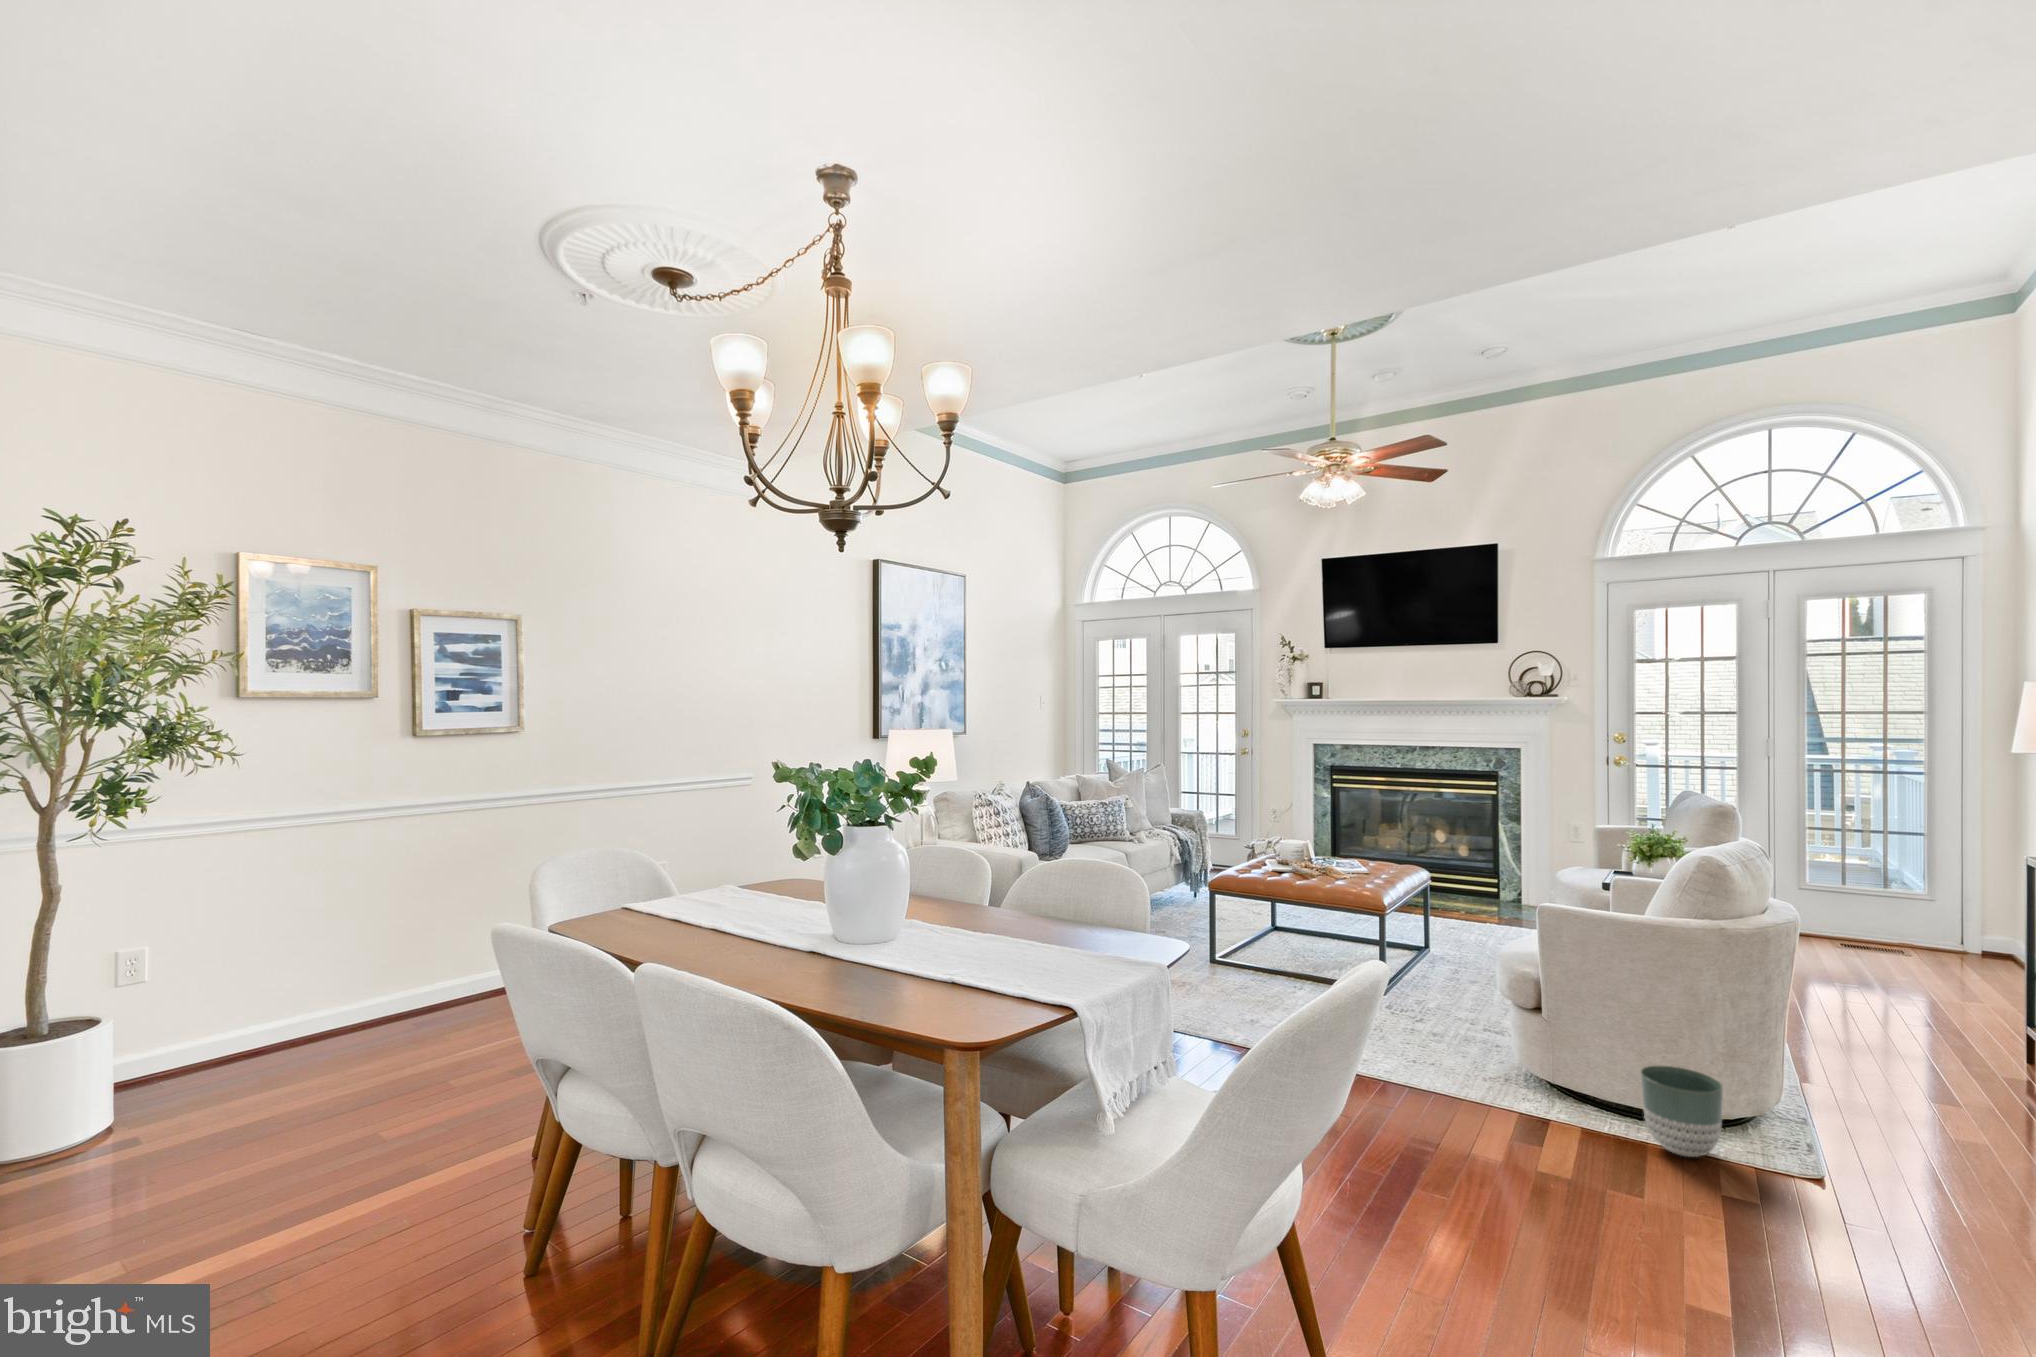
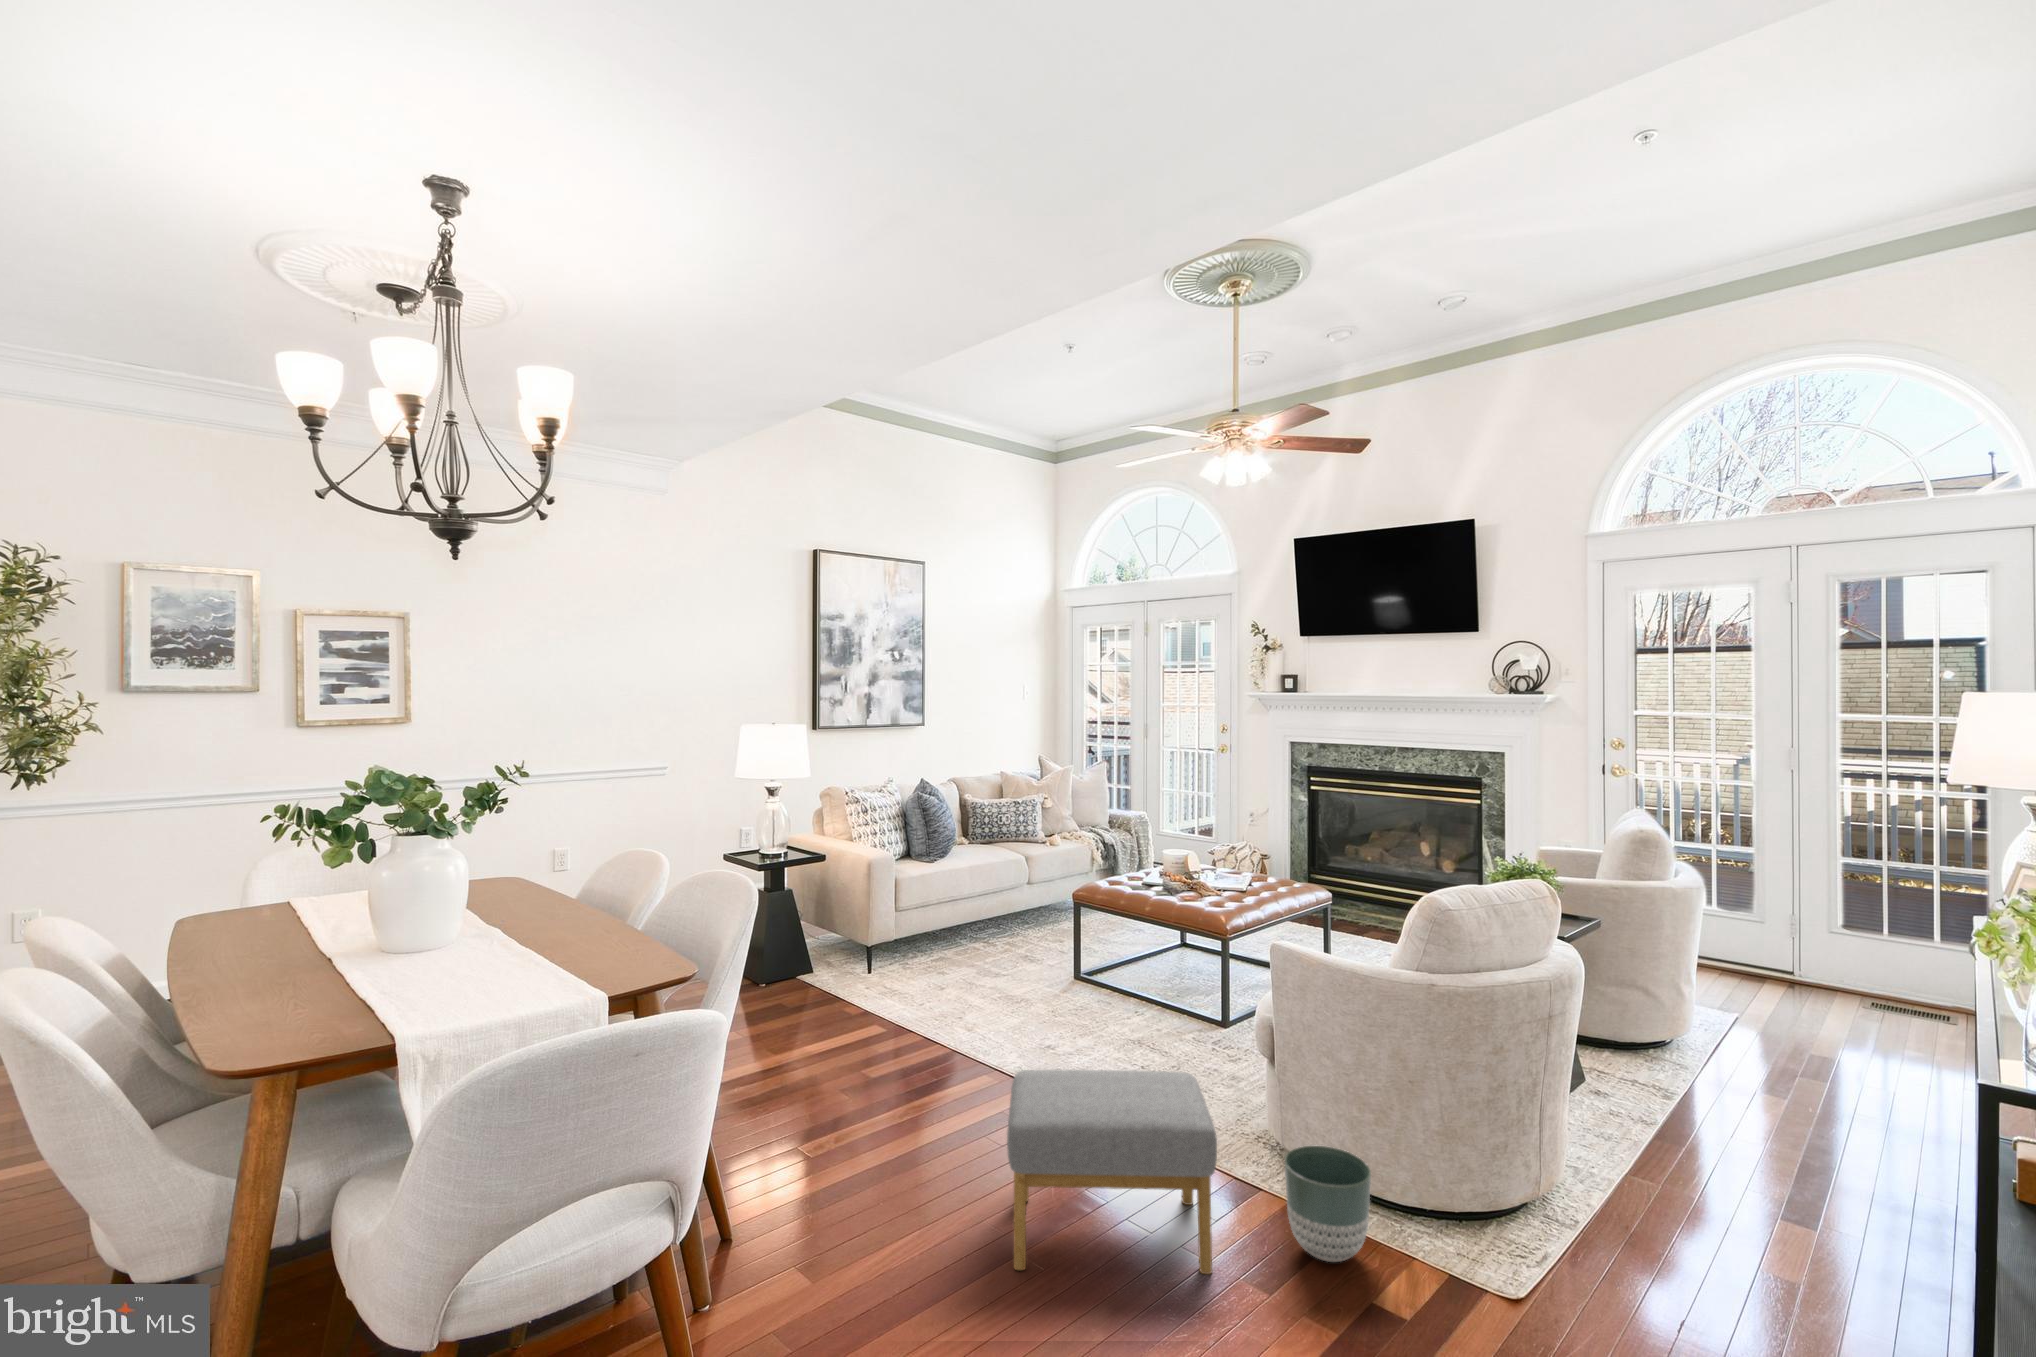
footstool: none [1395,1017,1620,1194] -> present [1007,1070,1217,1274]

